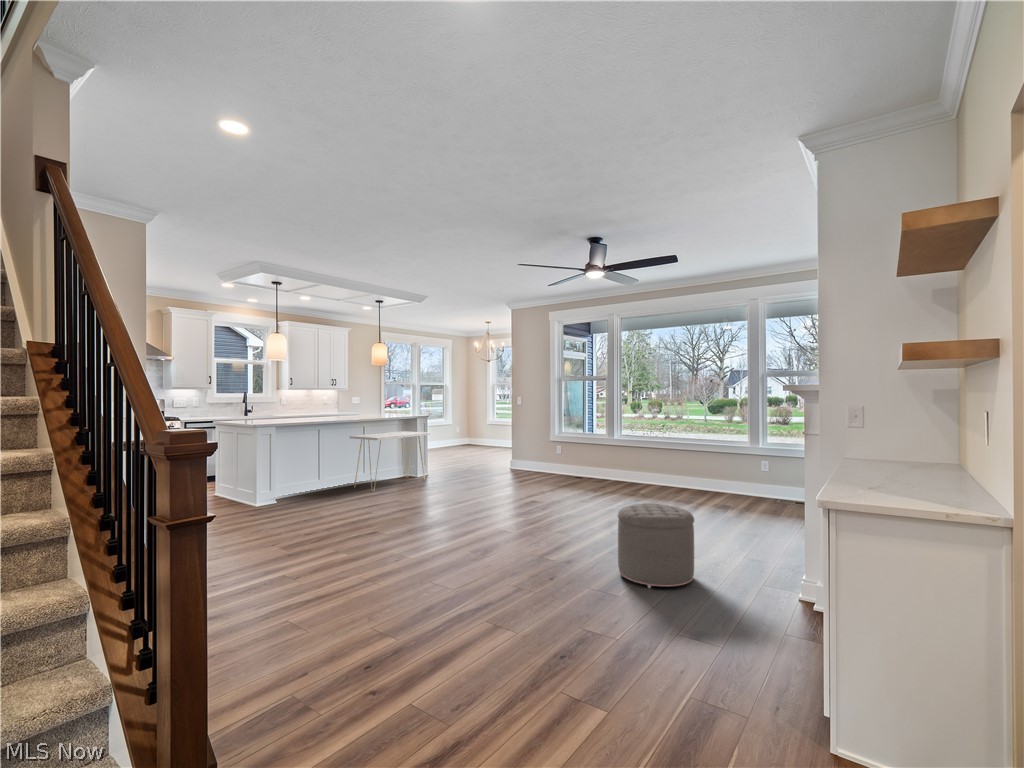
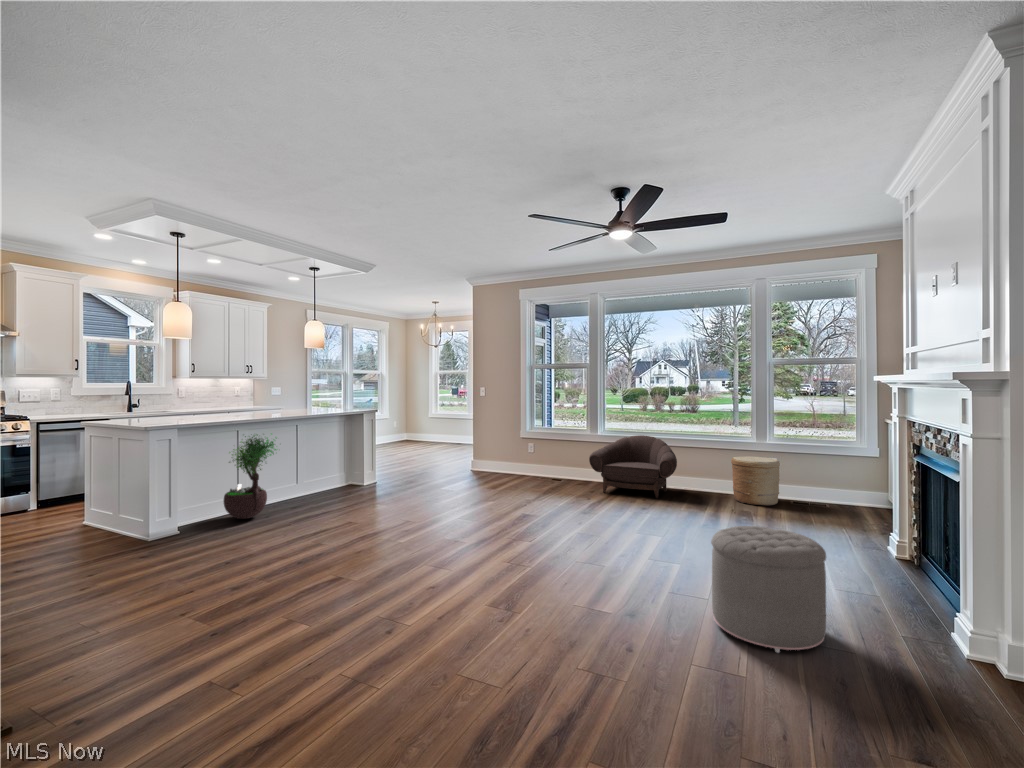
potted tree: none [307,429,348,496] -> present [224,435,276,519]
console table: present [350,431,430,491] -> none [281,430,382,508]
armchair: none [600,440,675,494] -> present [589,435,677,498]
woven basket: none [722,460,765,503] -> present [731,456,780,505]

